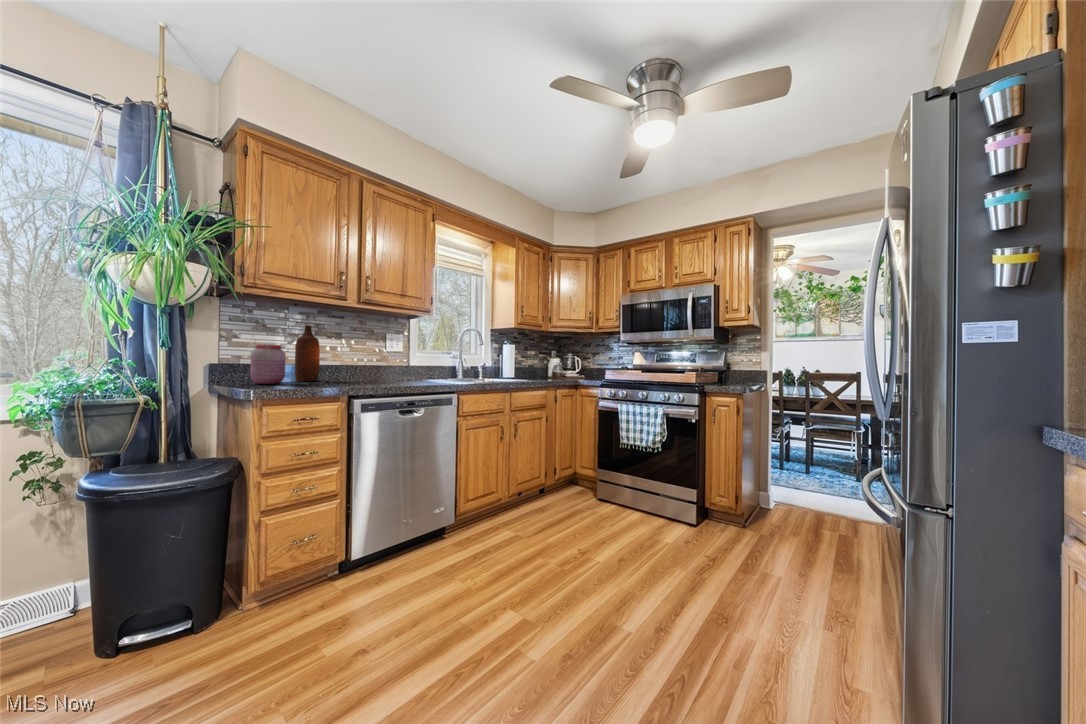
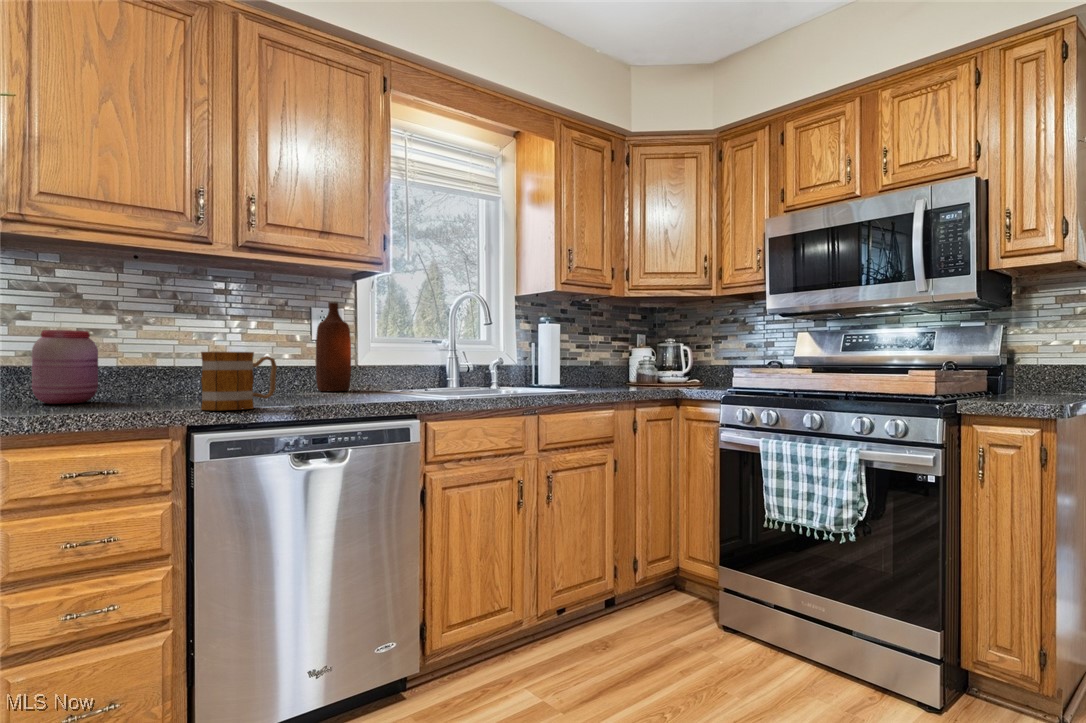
bottle: present [295,325,320,381] -> present [316,303,351,391]
mug: none [351,358,388,388] -> present [201,352,277,410]

